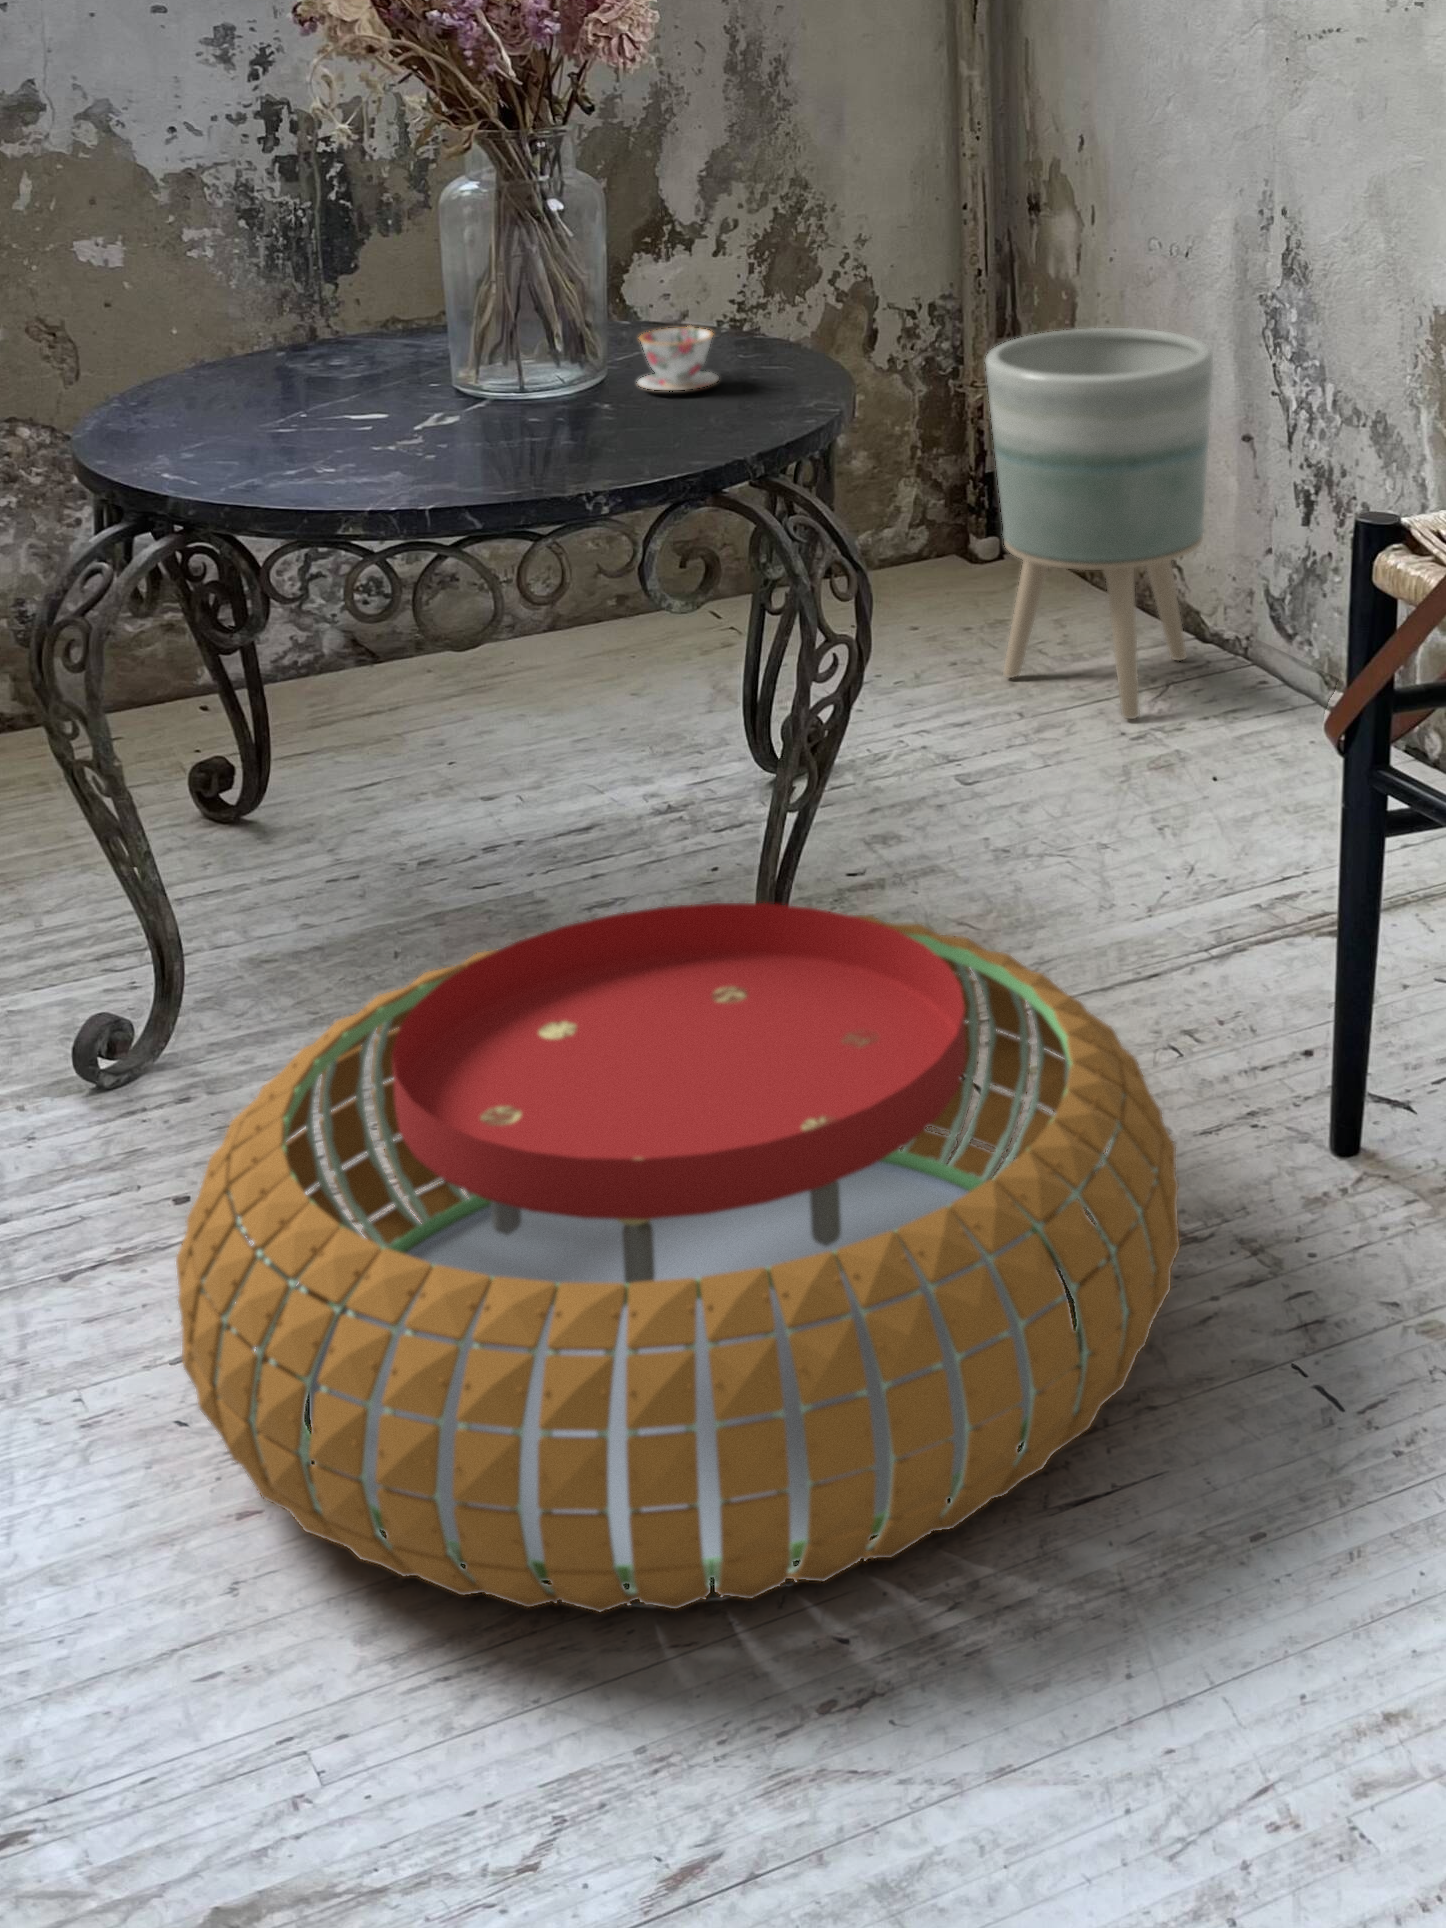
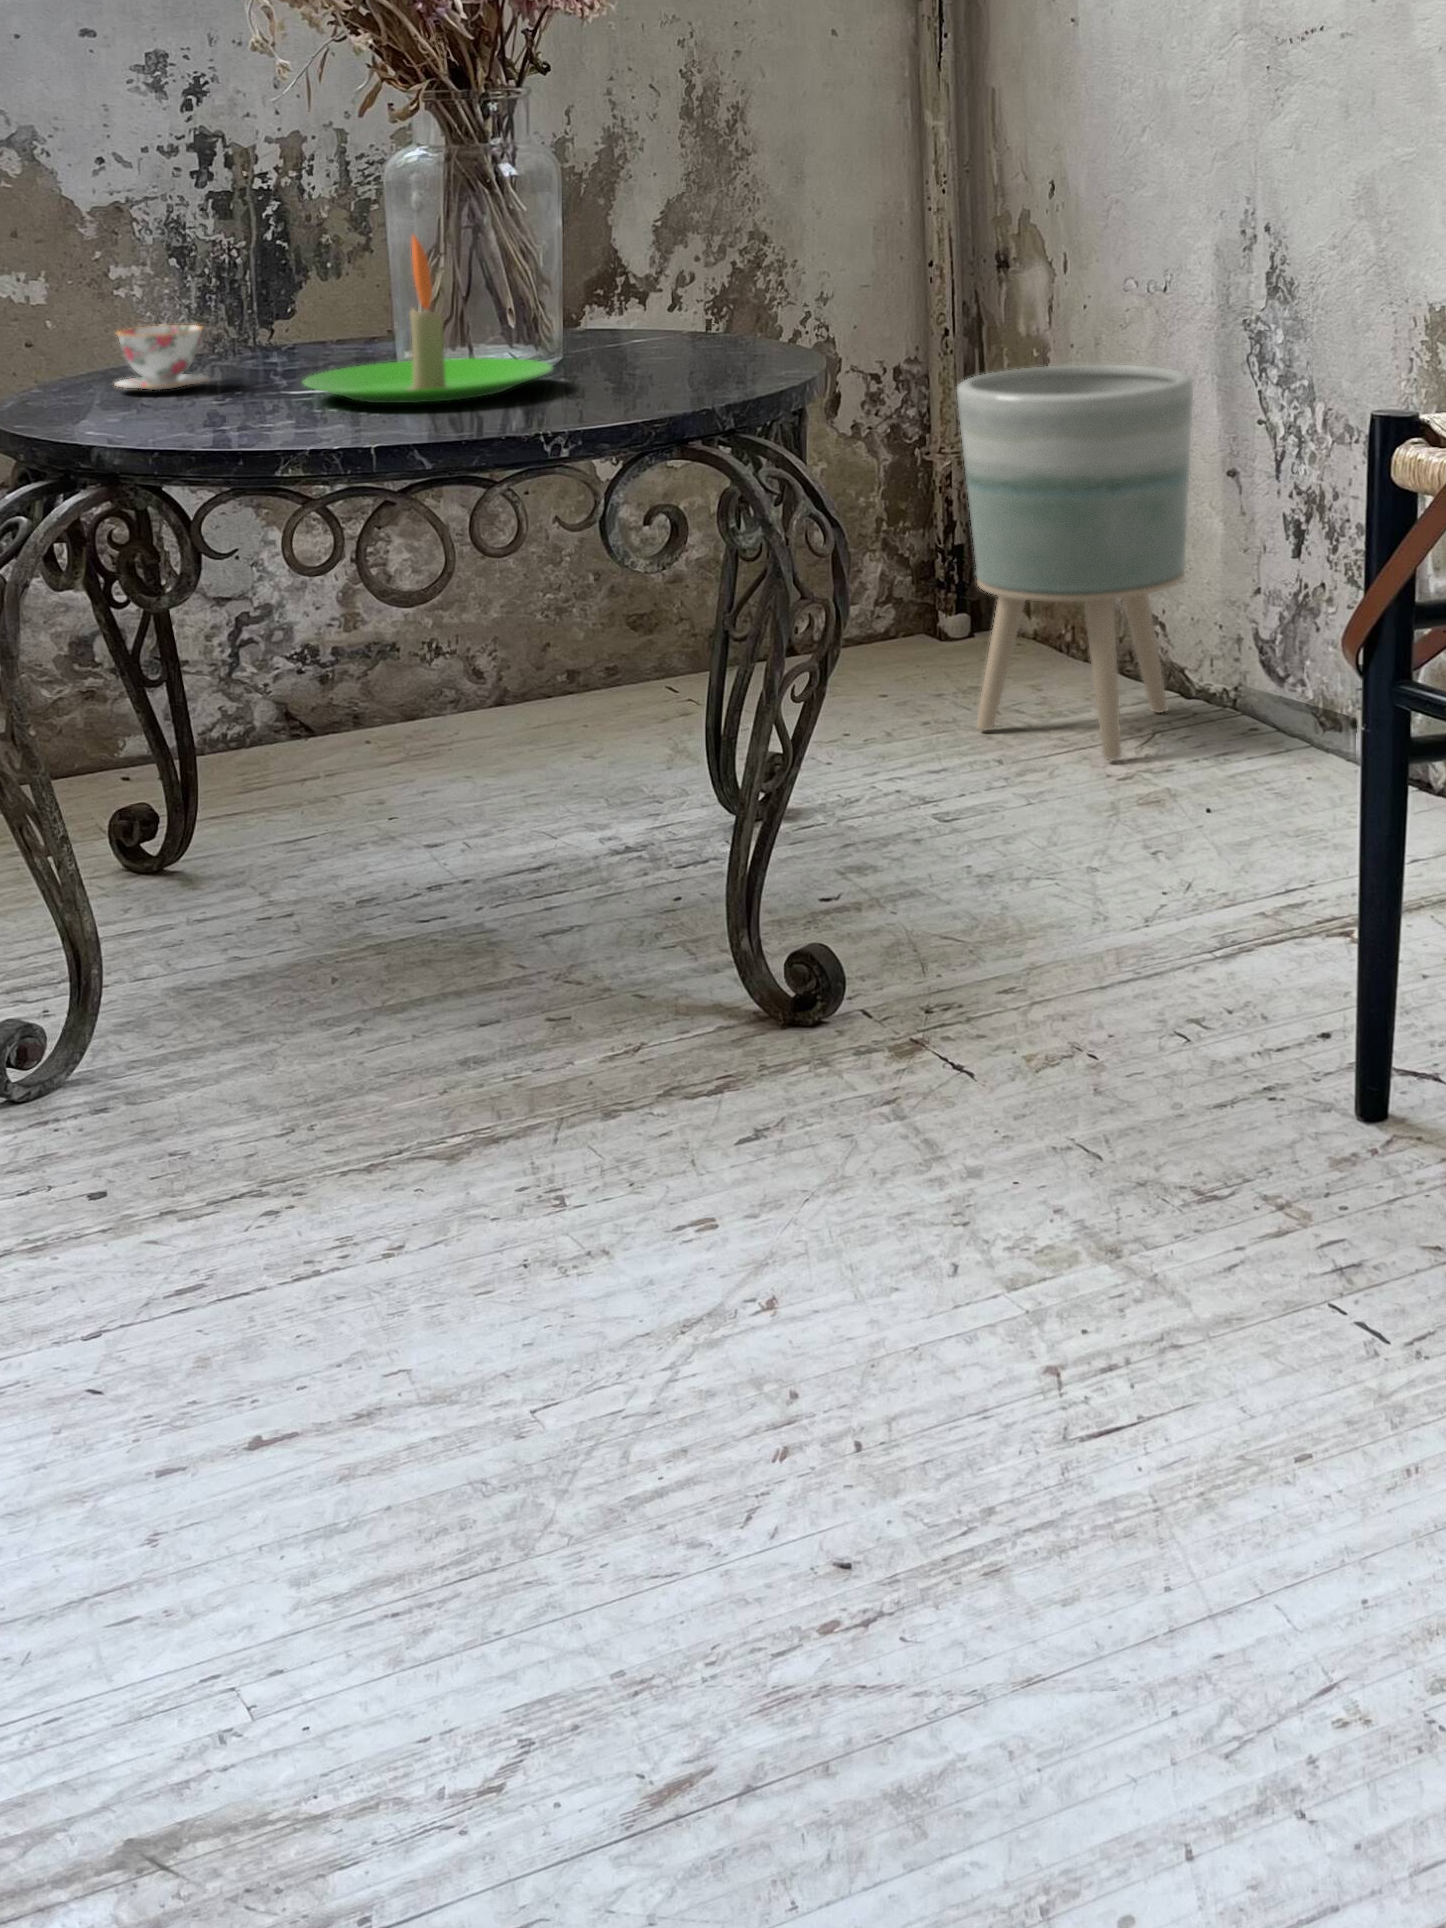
candle: none [359,297,594,463] -> present [303,236,553,403]
teacup: present [638,326,718,391] -> present [115,325,209,390]
pouf: present [176,903,1180,1612] -> none [91,838,1203,1546]

